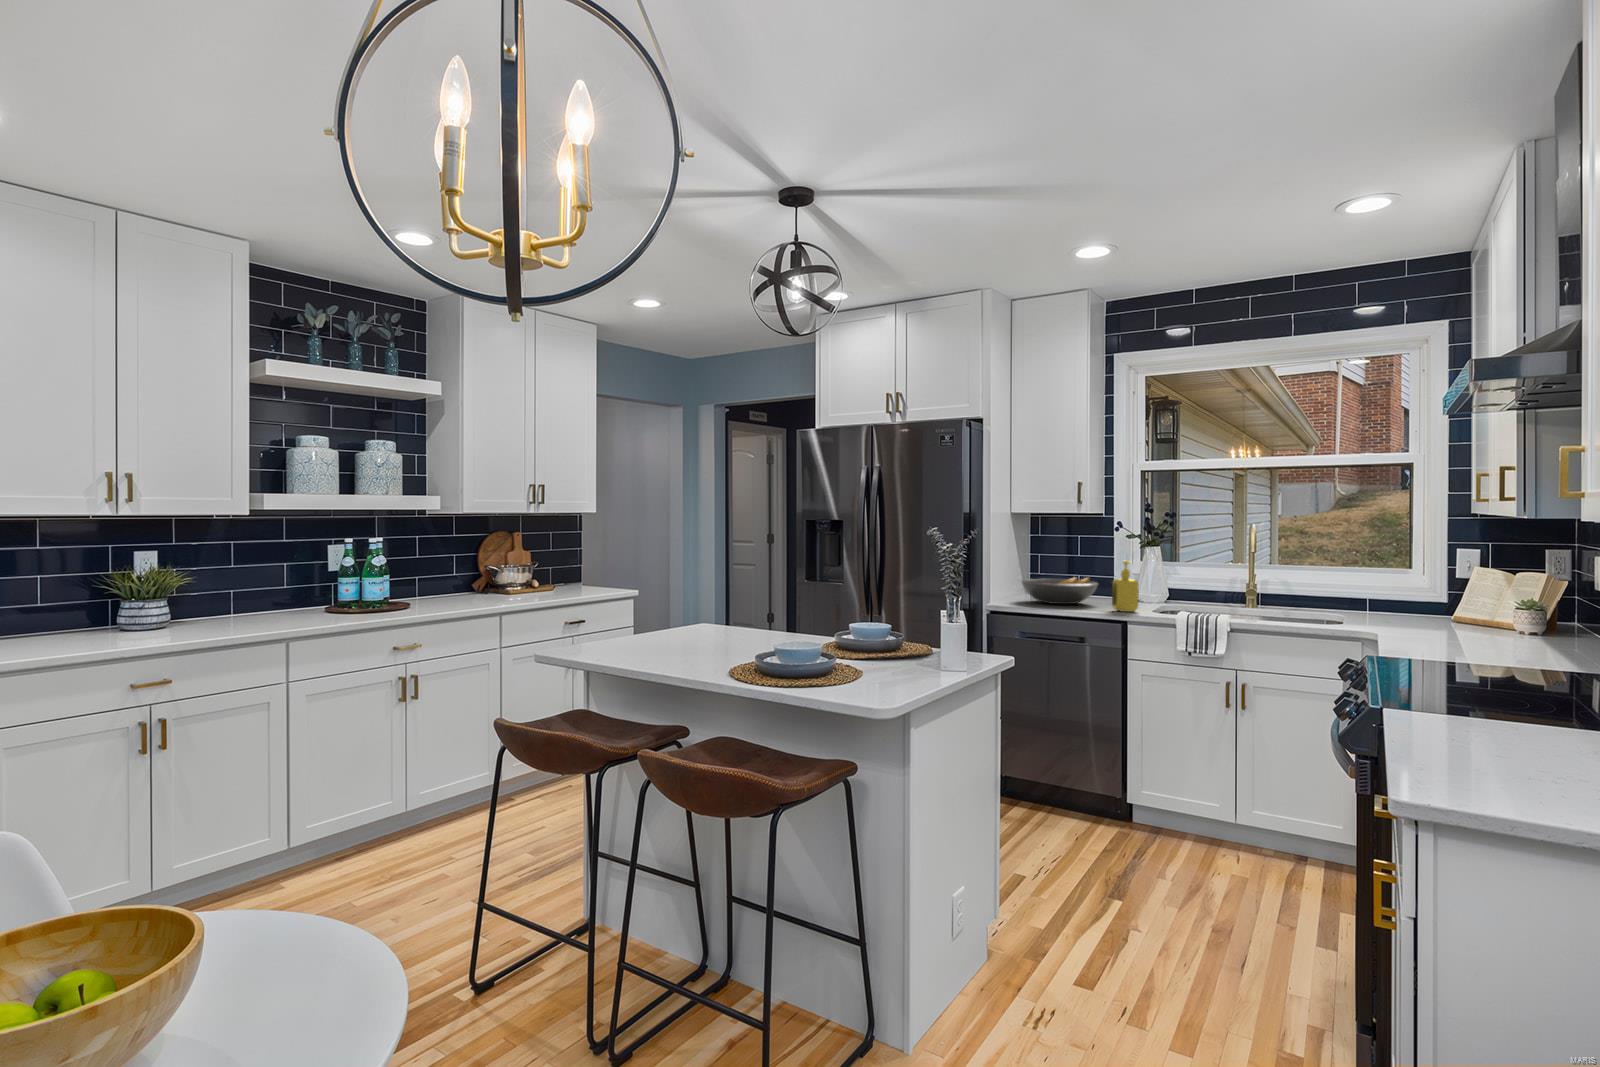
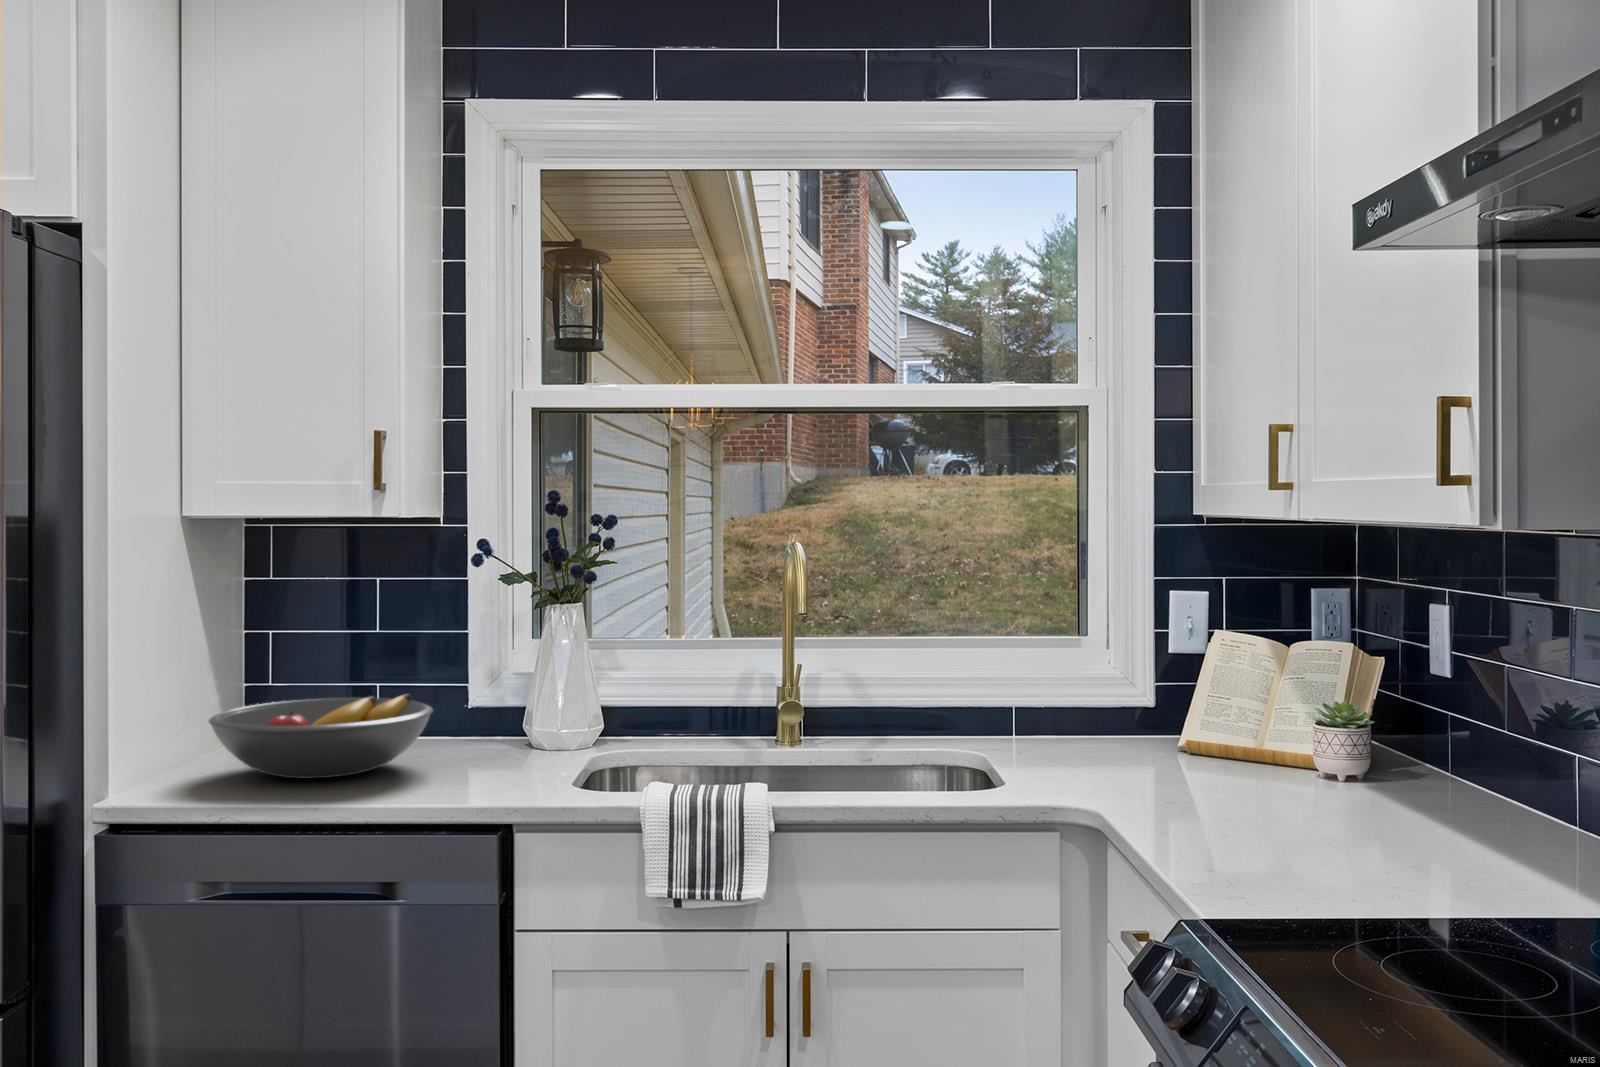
soap dispenser: present [1112,561,1139,612] -> none [465,649,535,794]

